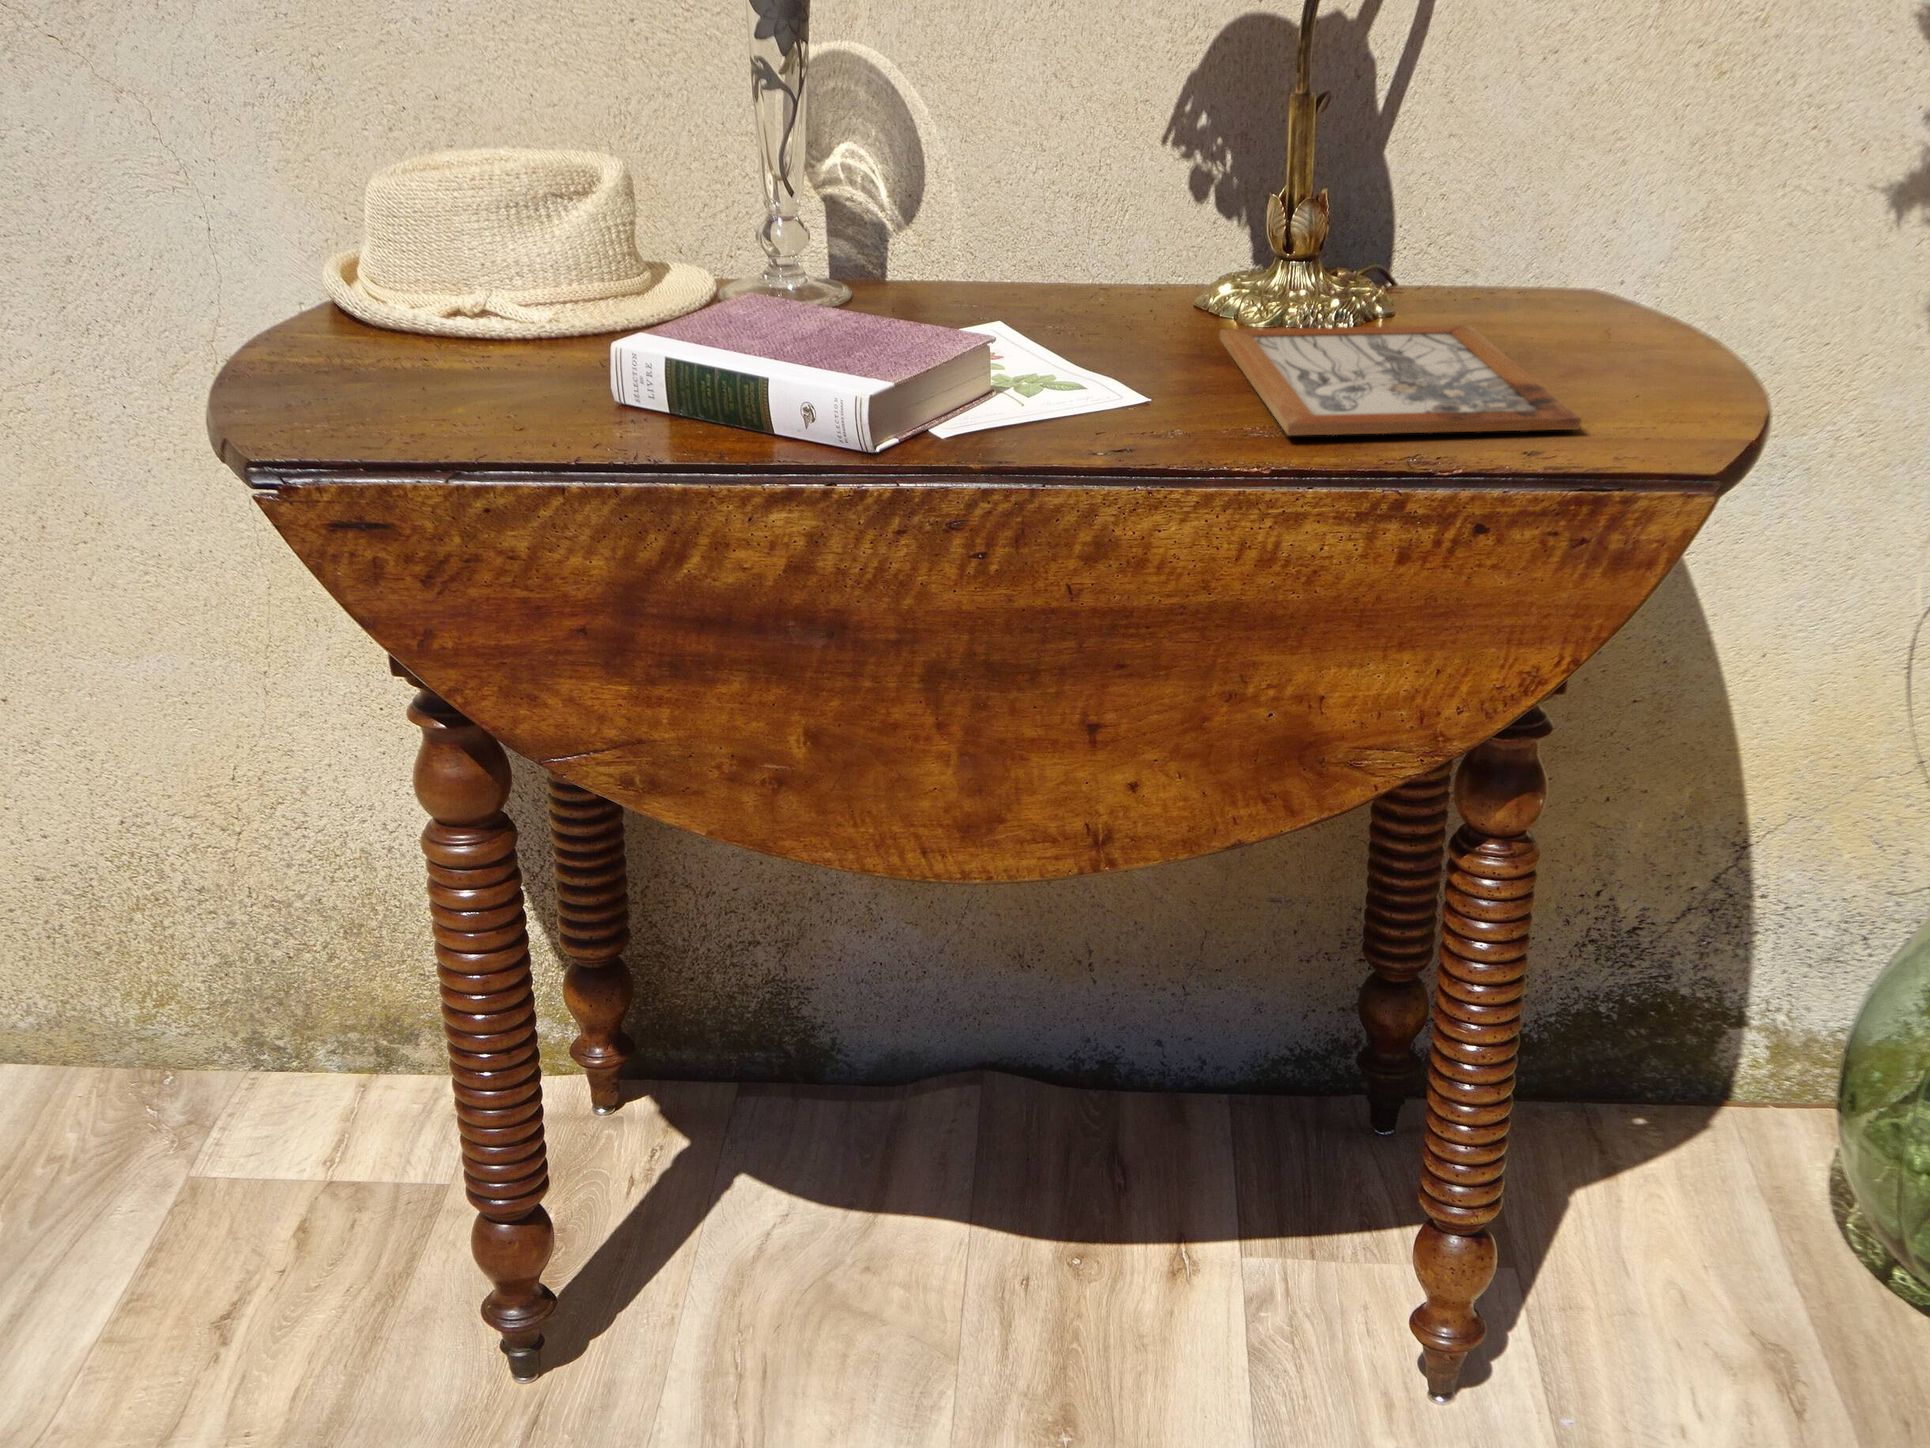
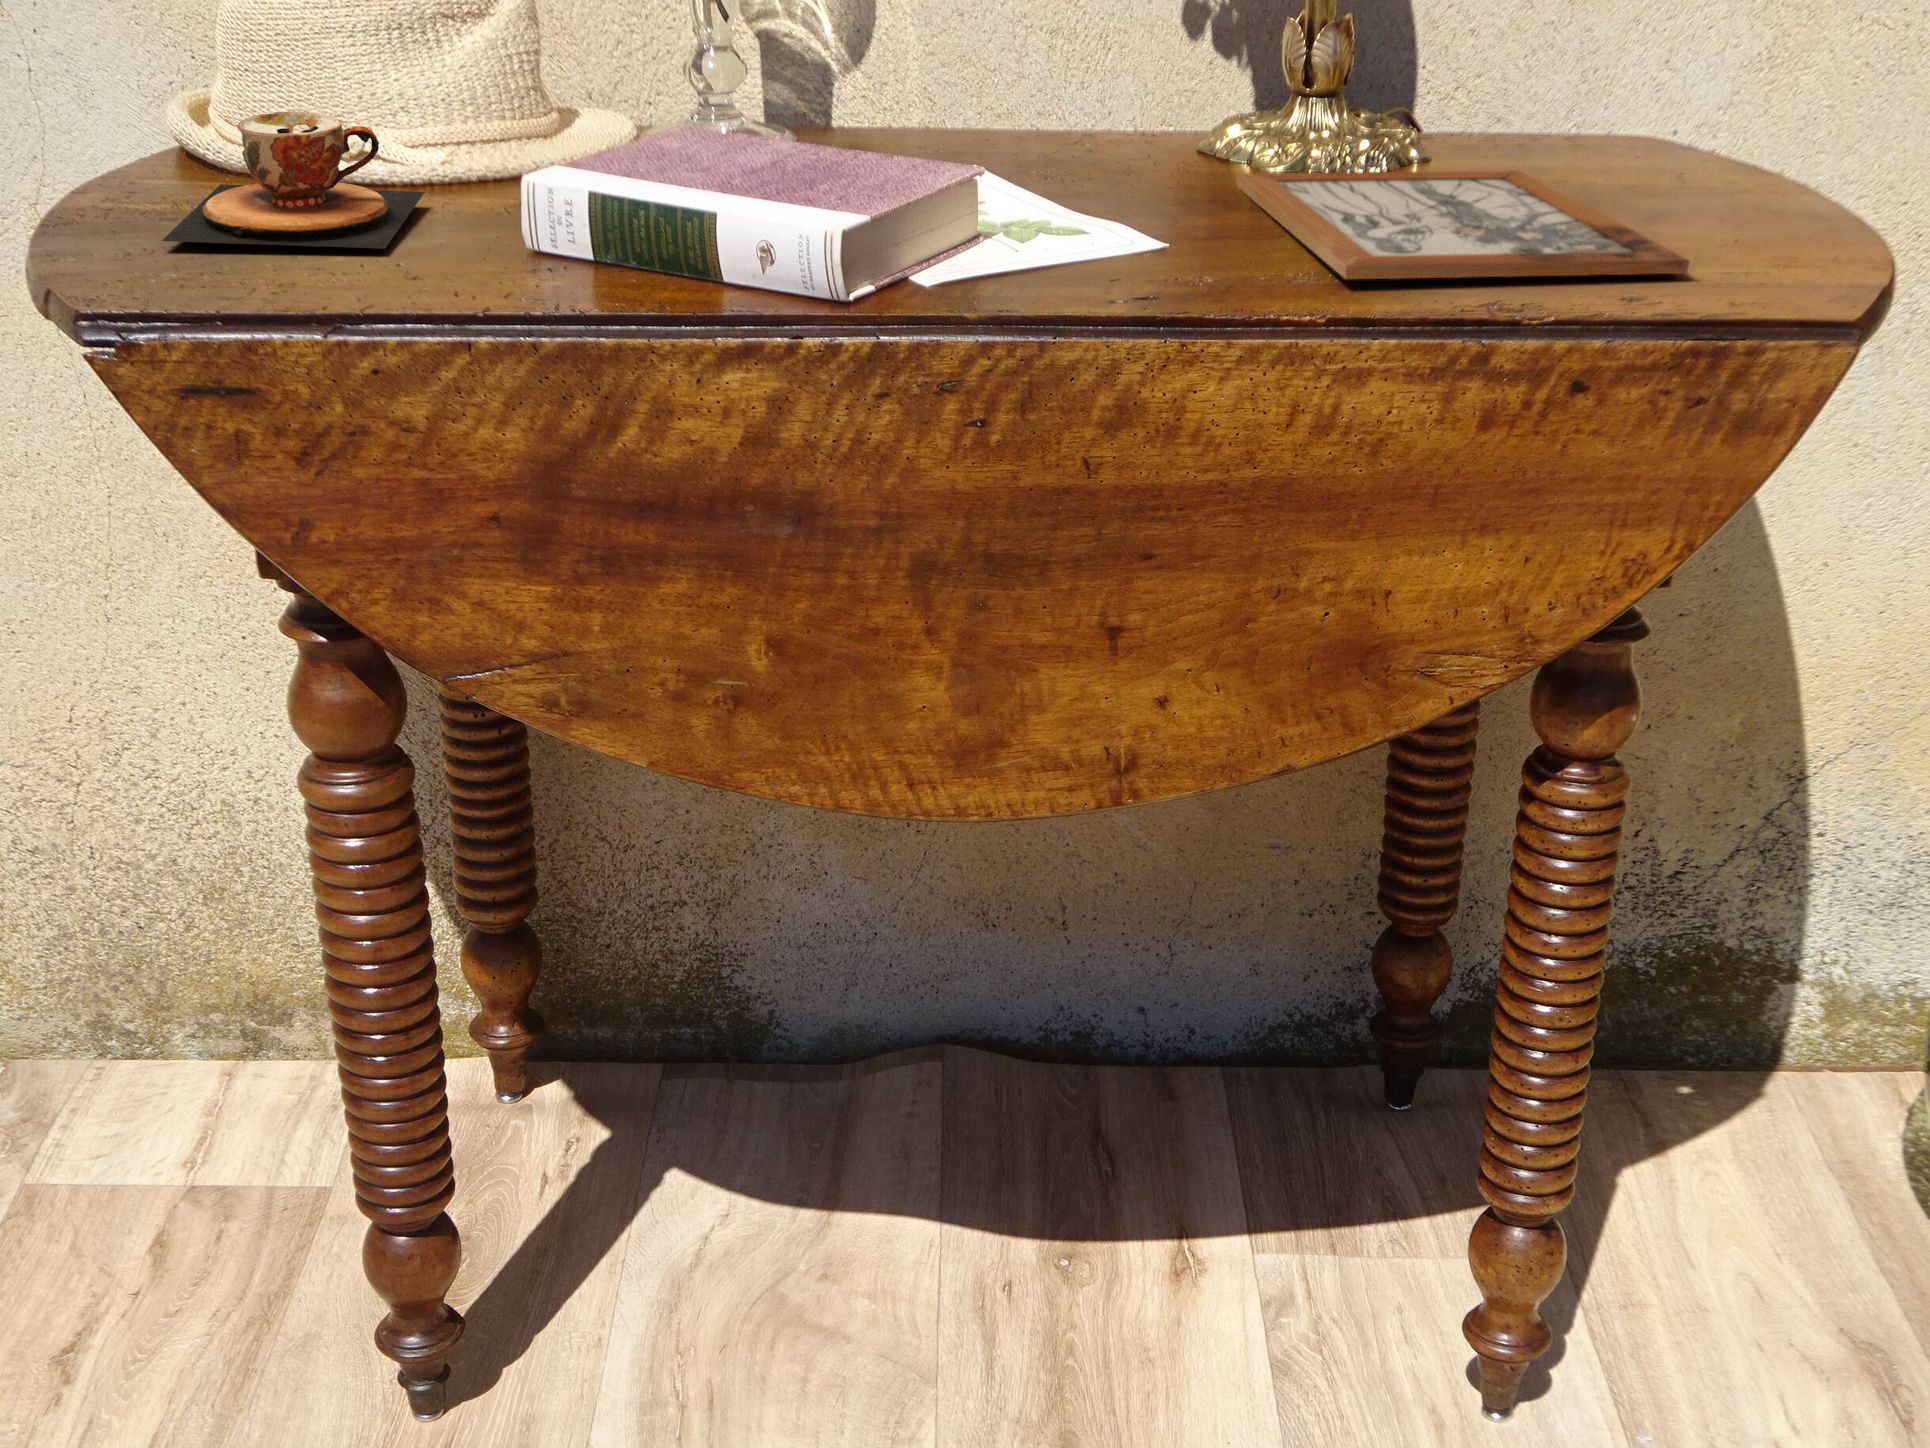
teacup: none [320,290,535,405] -> present [162,112,425,249]

